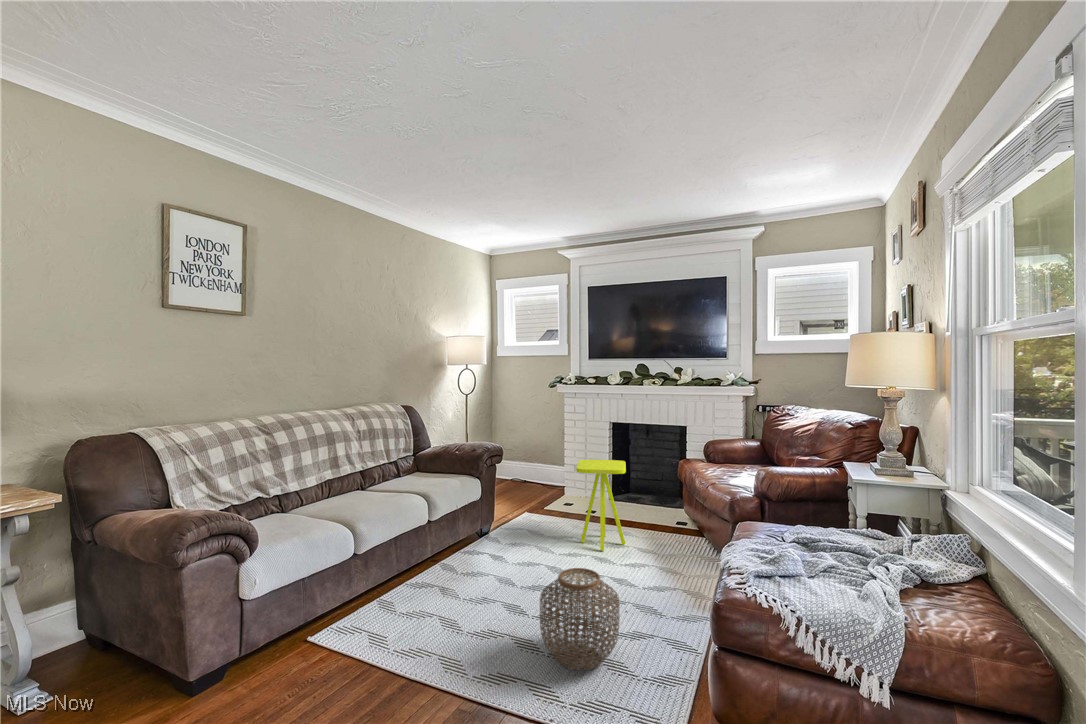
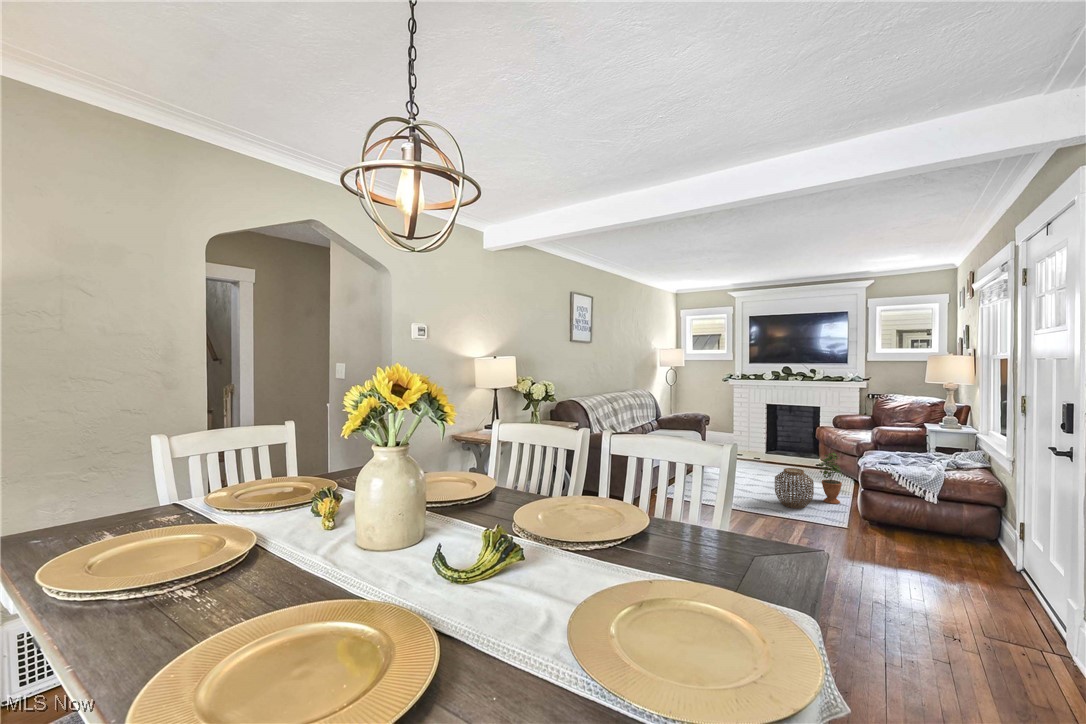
side table: present [576,460,626,551] -> none [760,425,793,474]
potted plant: none [638,523,687,646] -> present [819,452,842,504]

